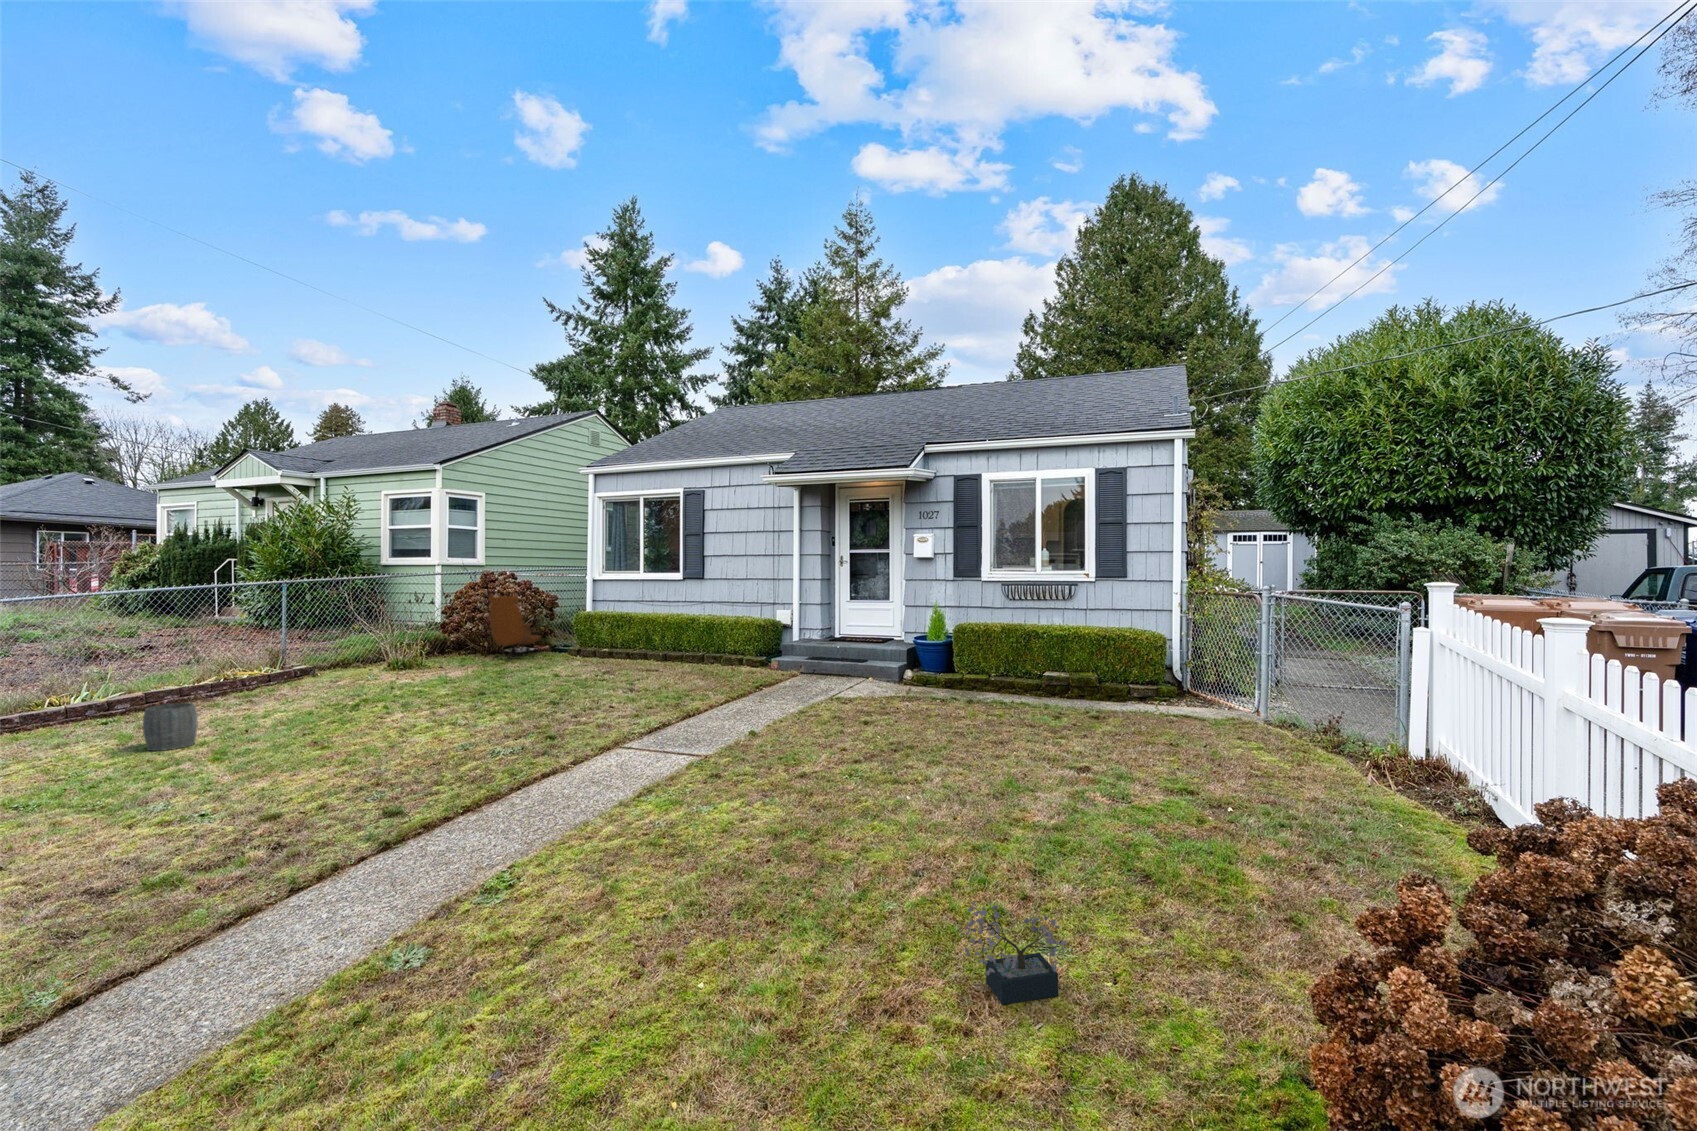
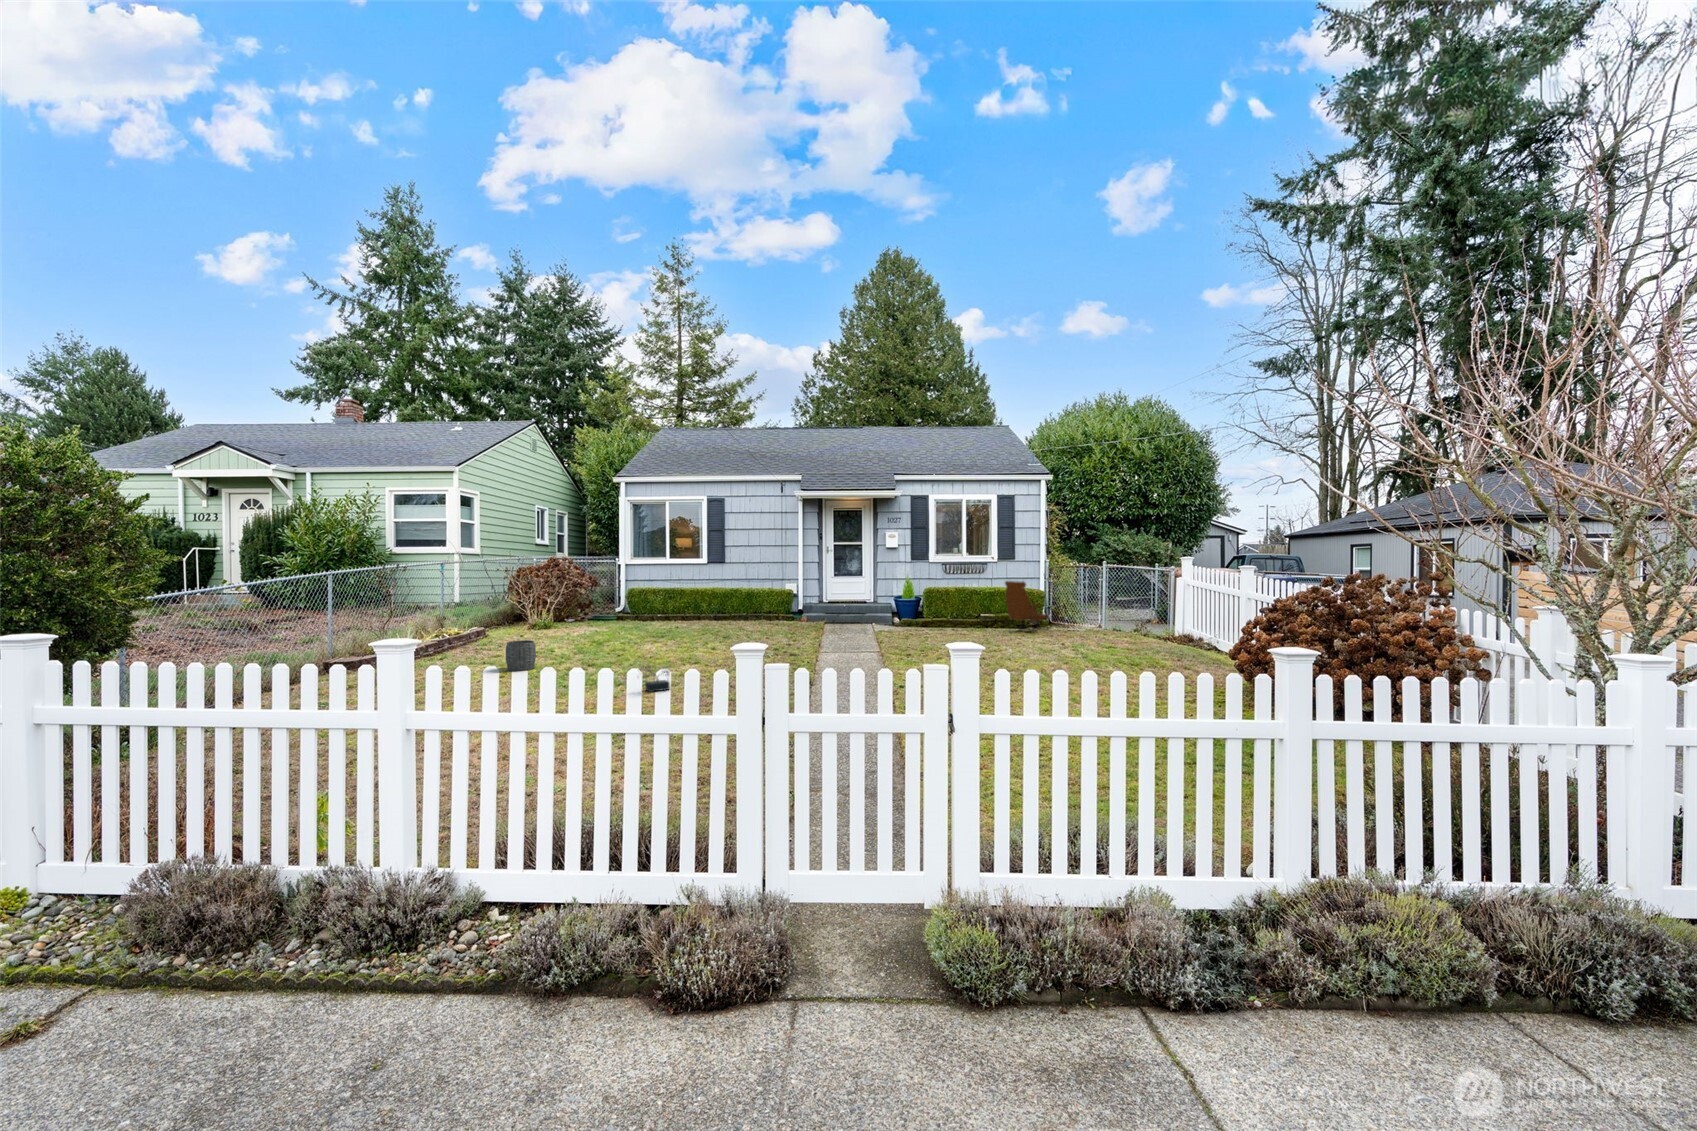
lounge chair: present [488,596,541,658] -> present [1005,581,1049,630]
decorative plant: present [965,902,1066,1005] -> present [639,664,670,692]

